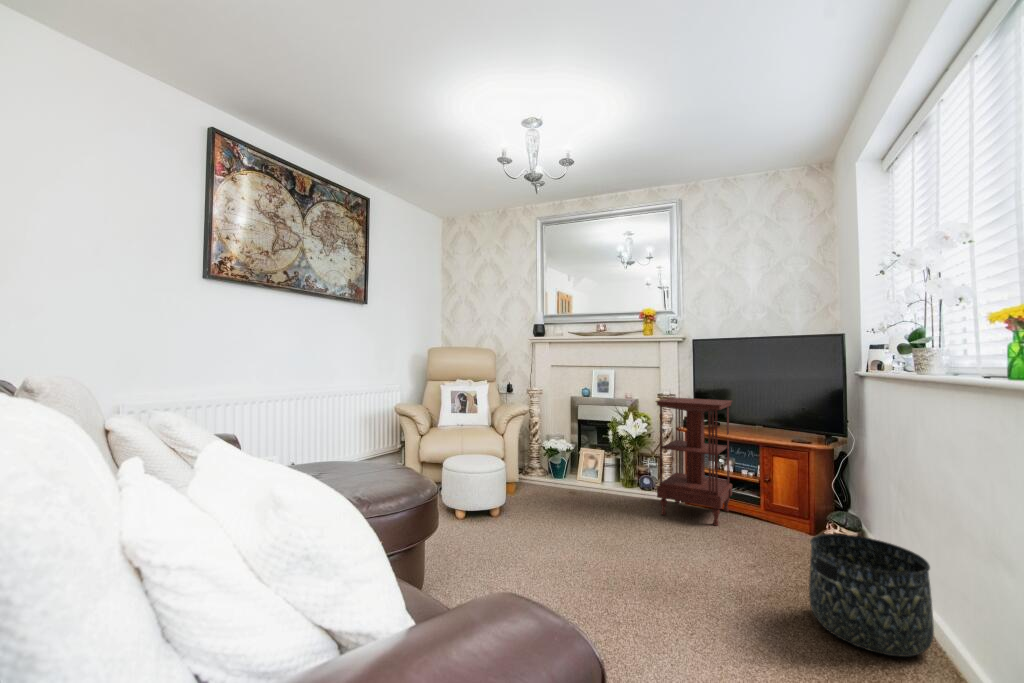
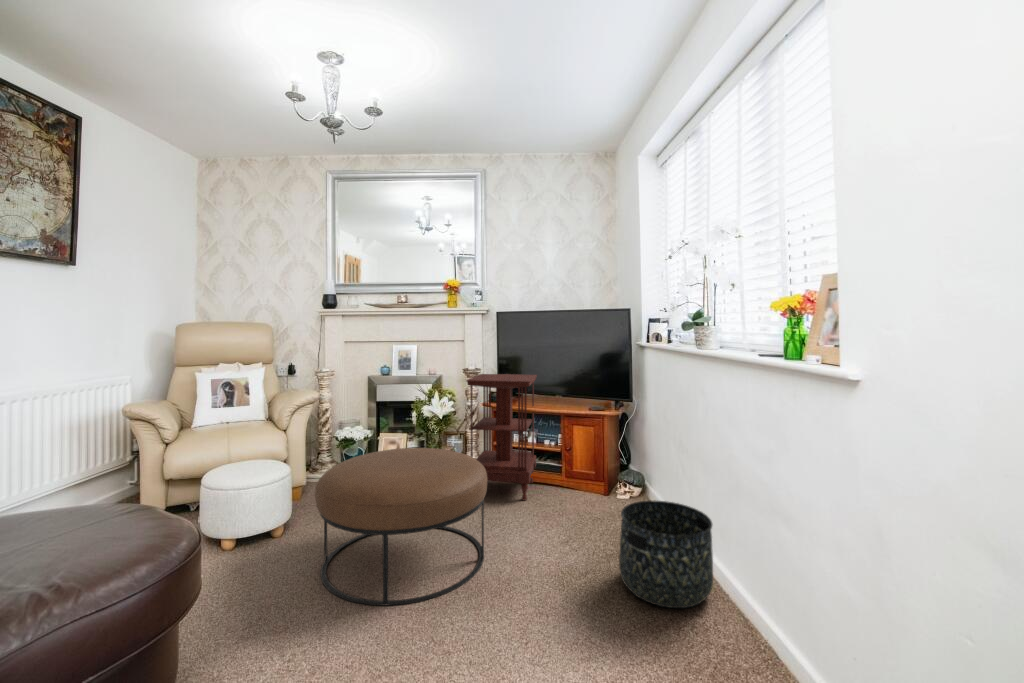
ottoman: none [521,456,668,585] -> present [315,448,487,606]

